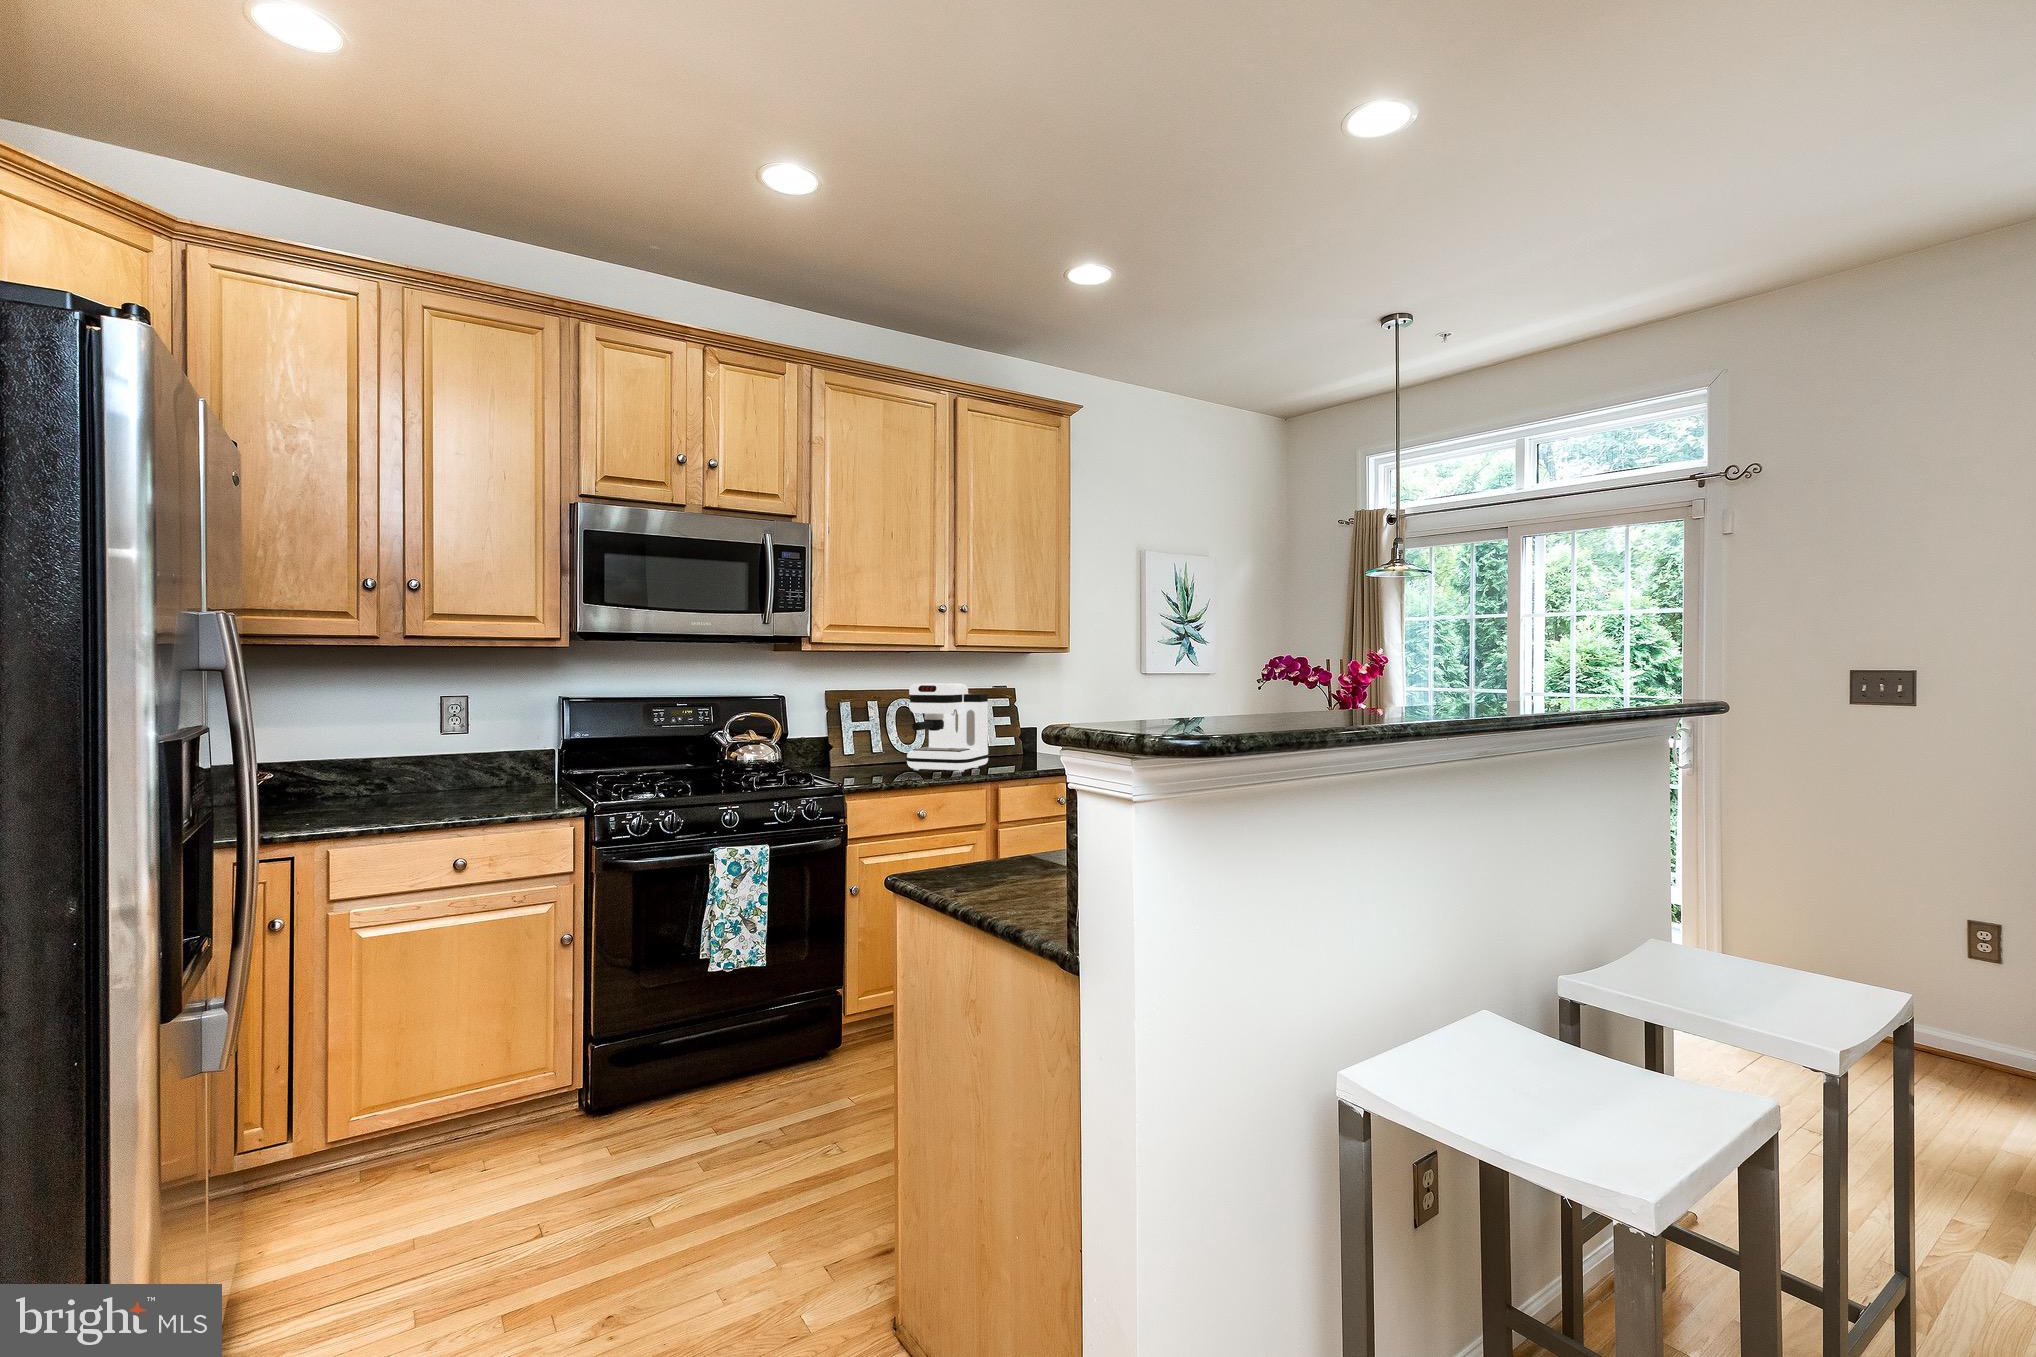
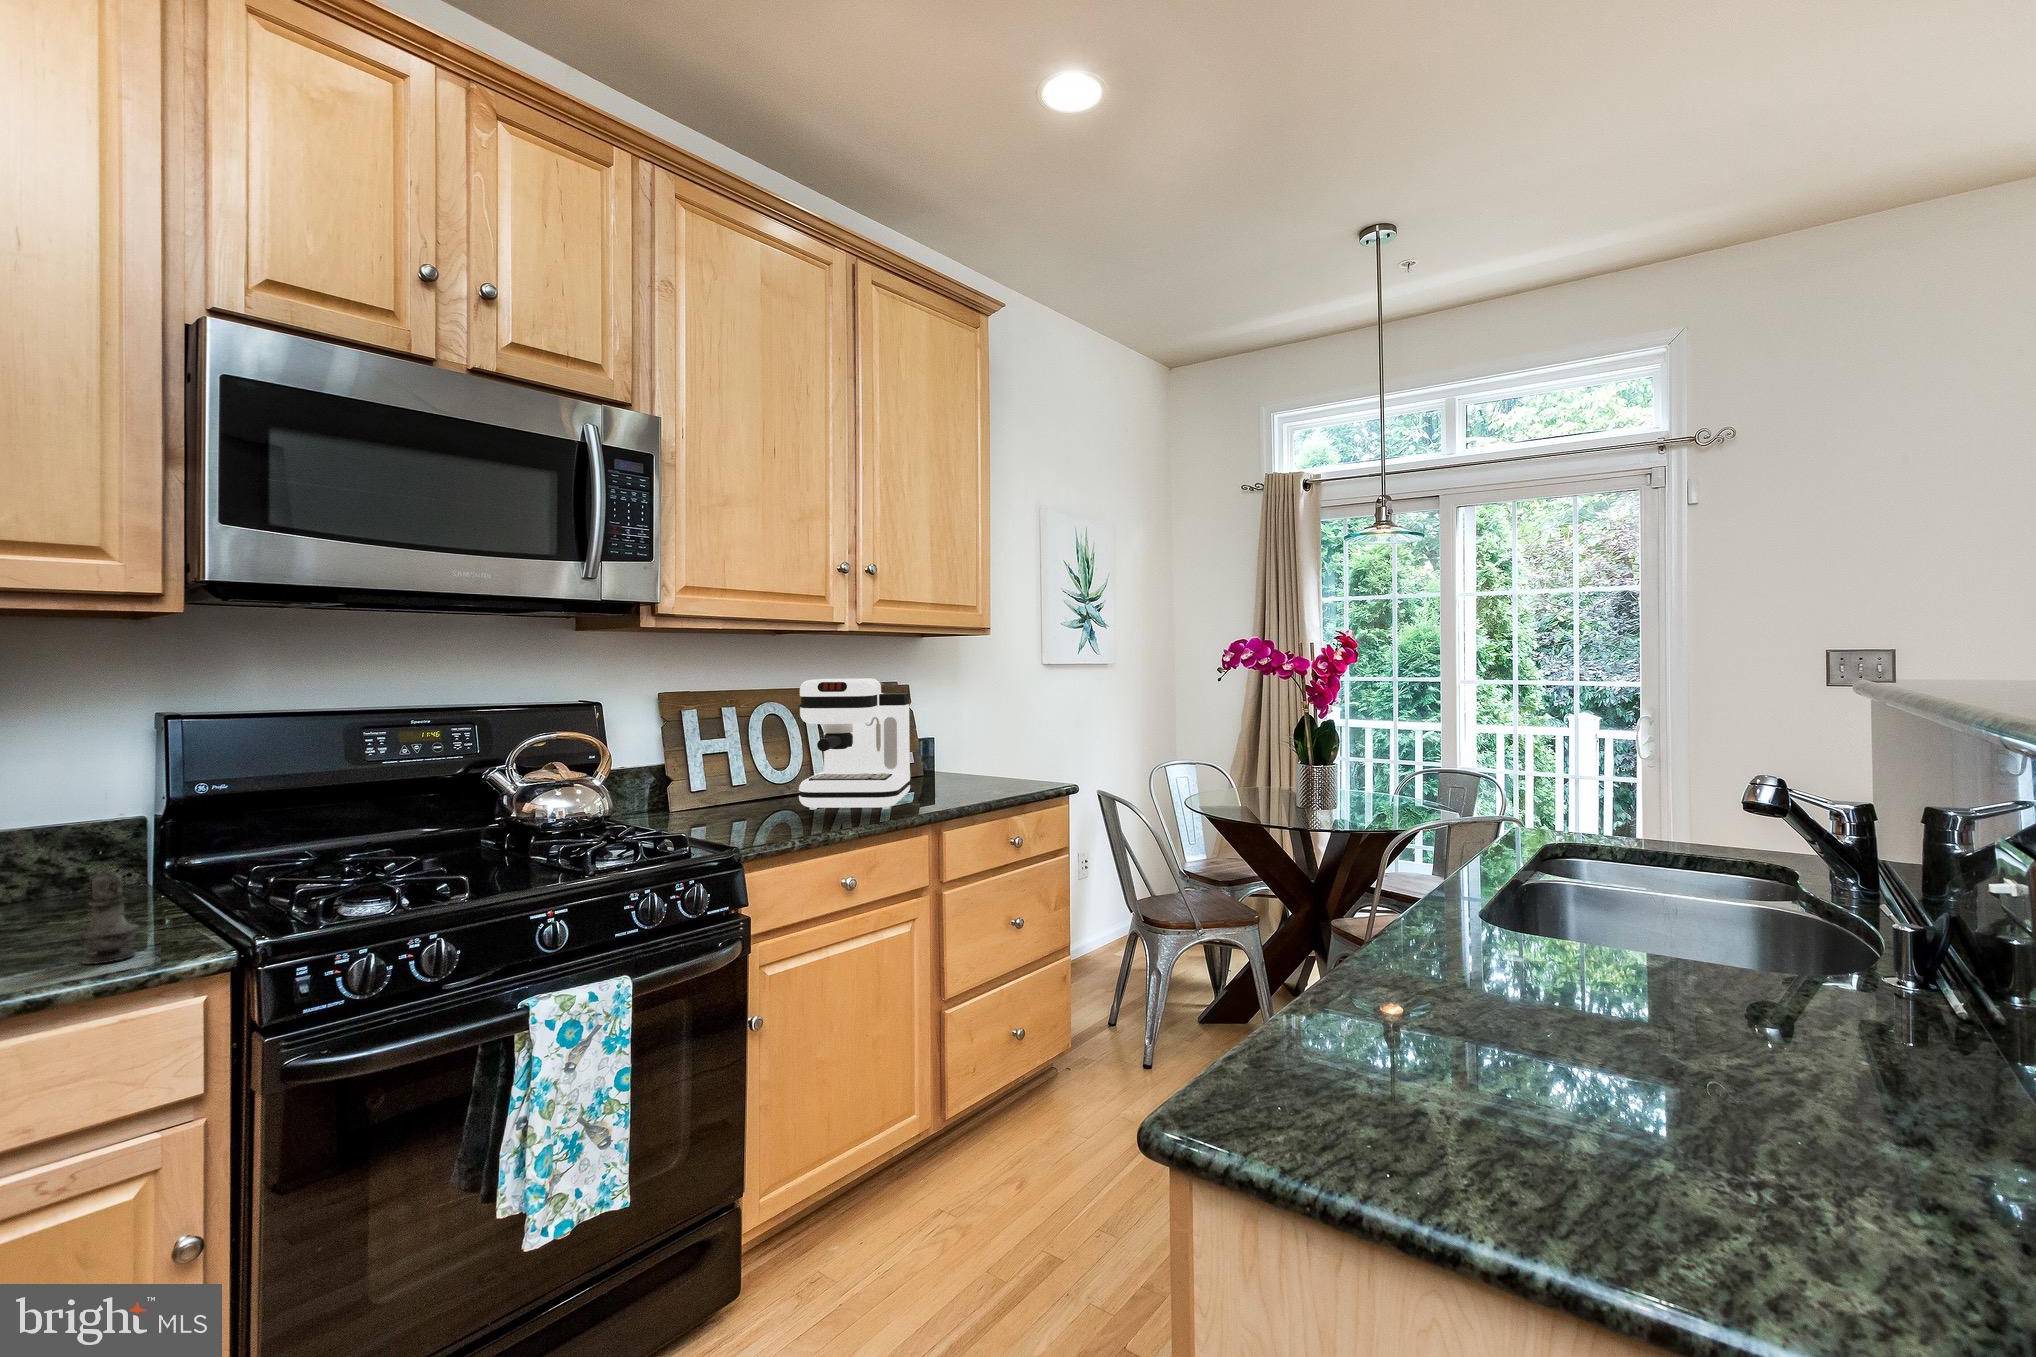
salt shaker: none [528,763,551,806] -> present [77,866,139,964]

